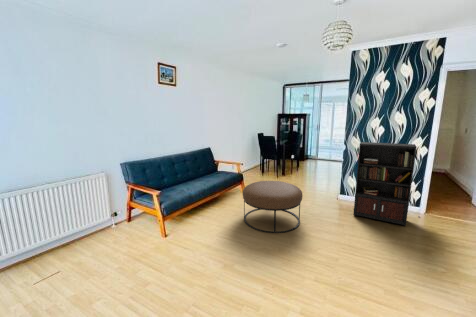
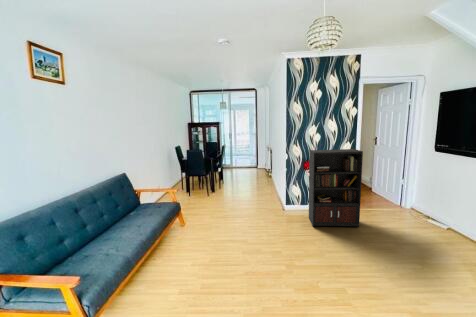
ottoman: present [243,181,302,233] -> none [201,206,276,282]

